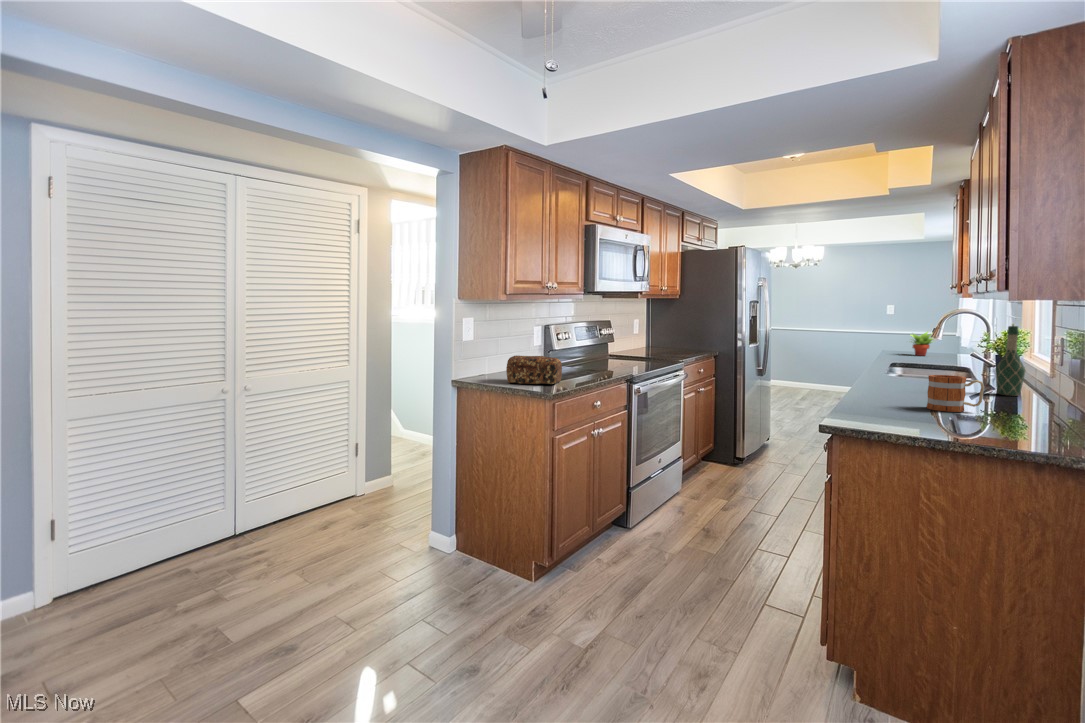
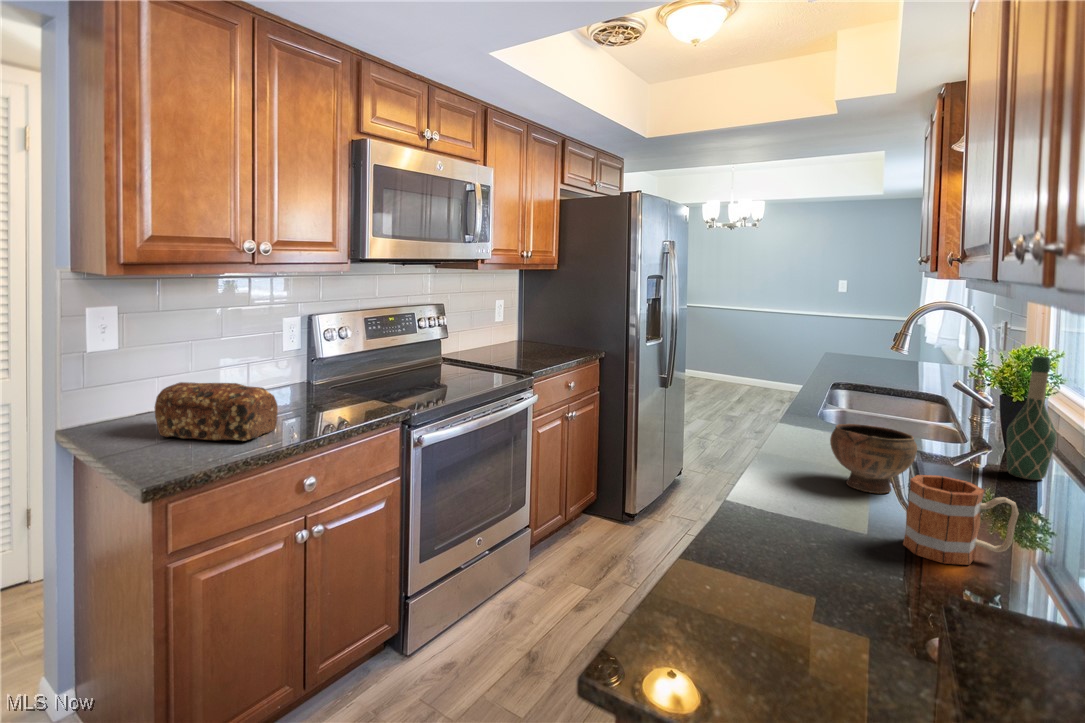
succulent plant: present [911,332,933,356] -> none [862,328,902,364]
bowl: none [886,364,936,397] -> present [830,424,917,493]

